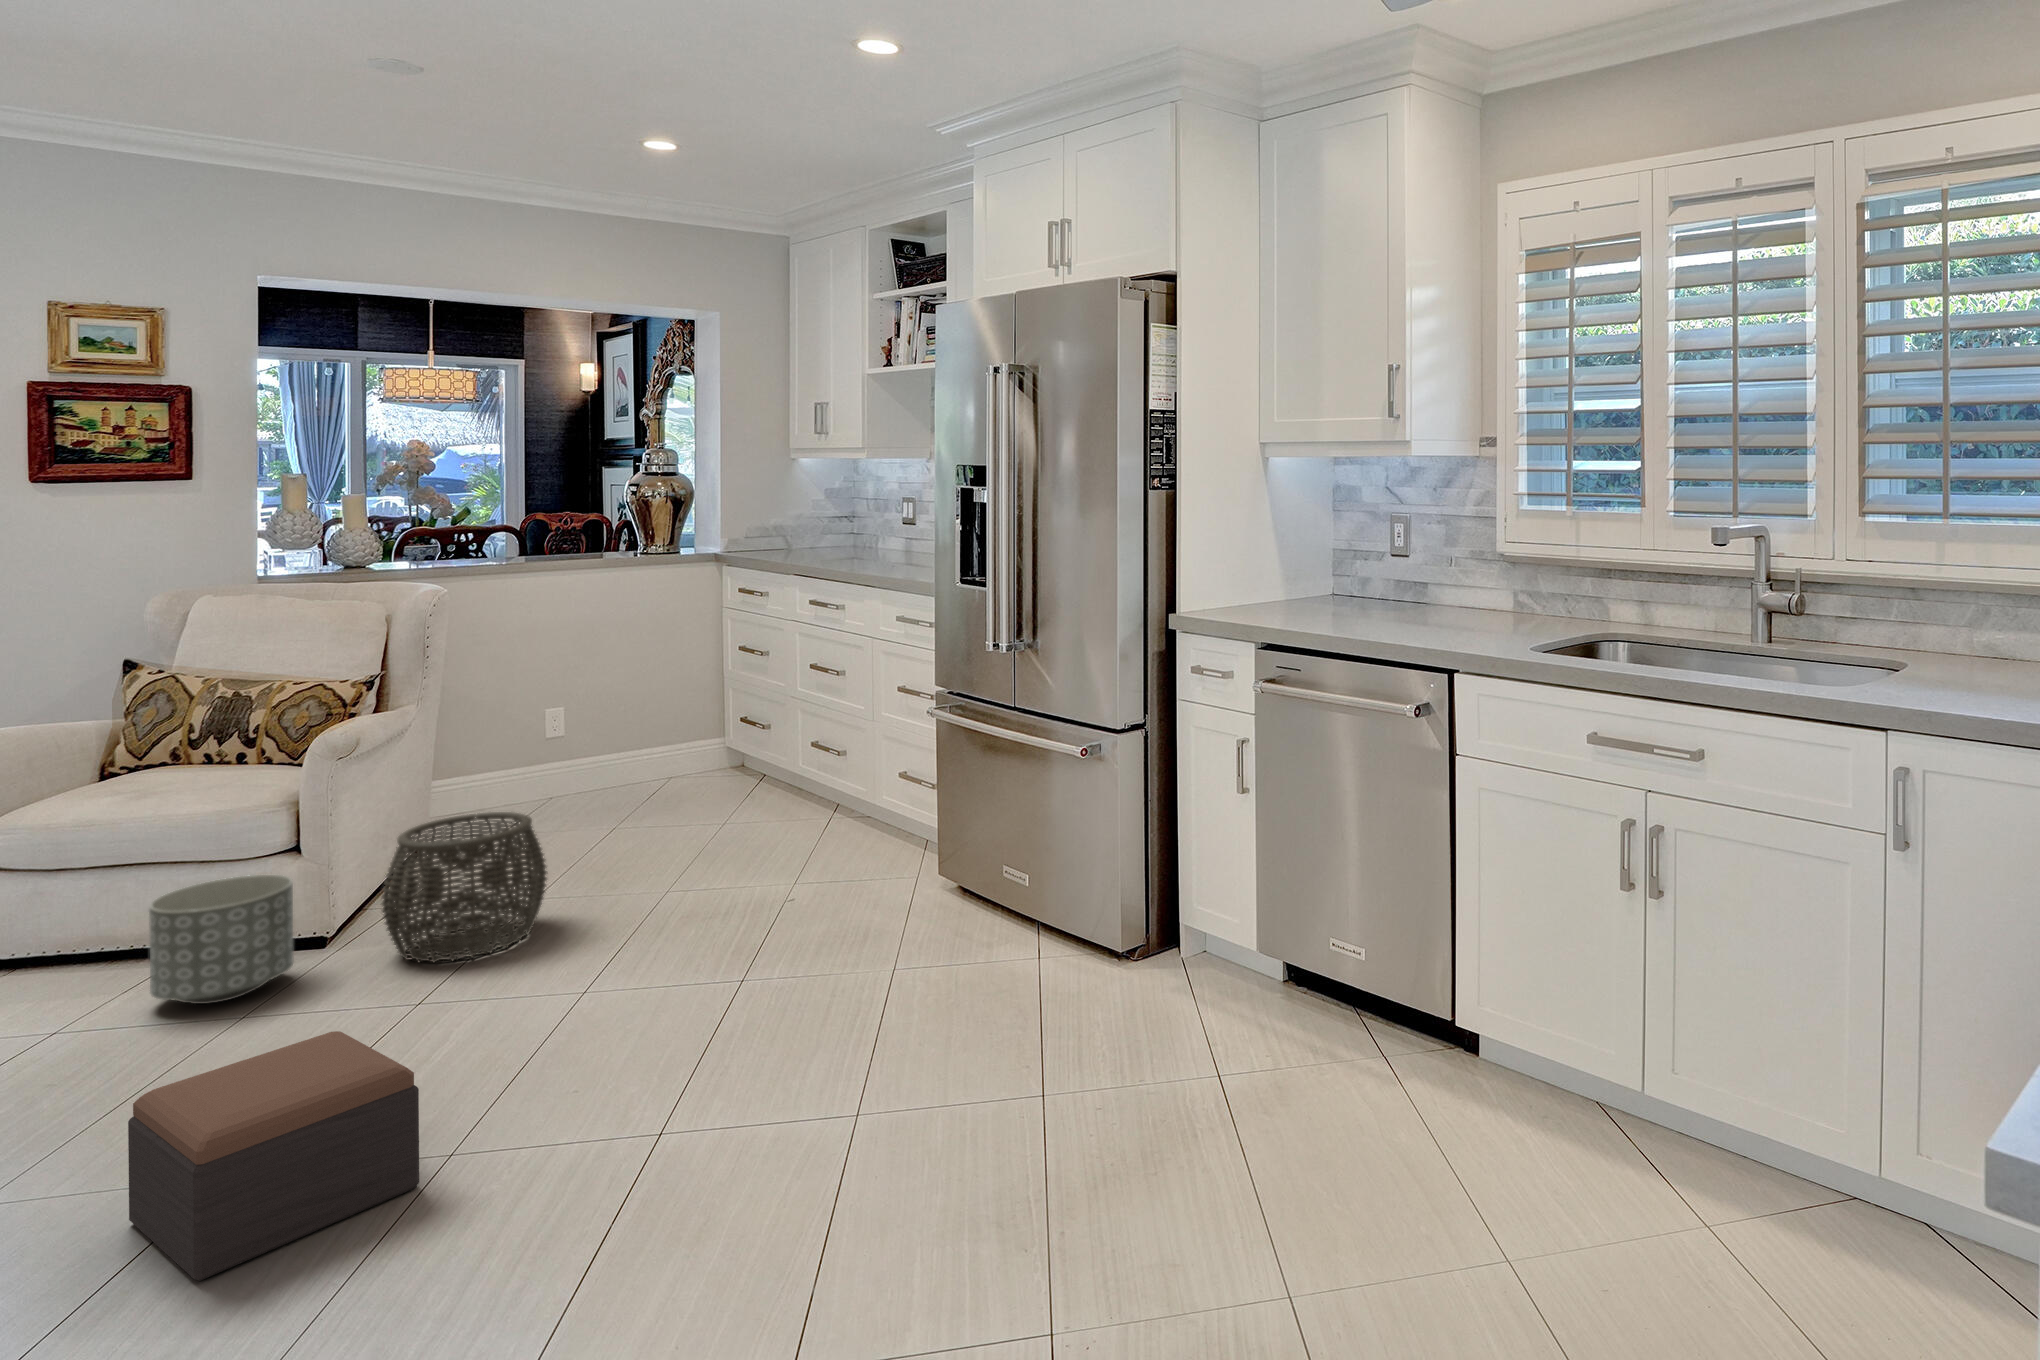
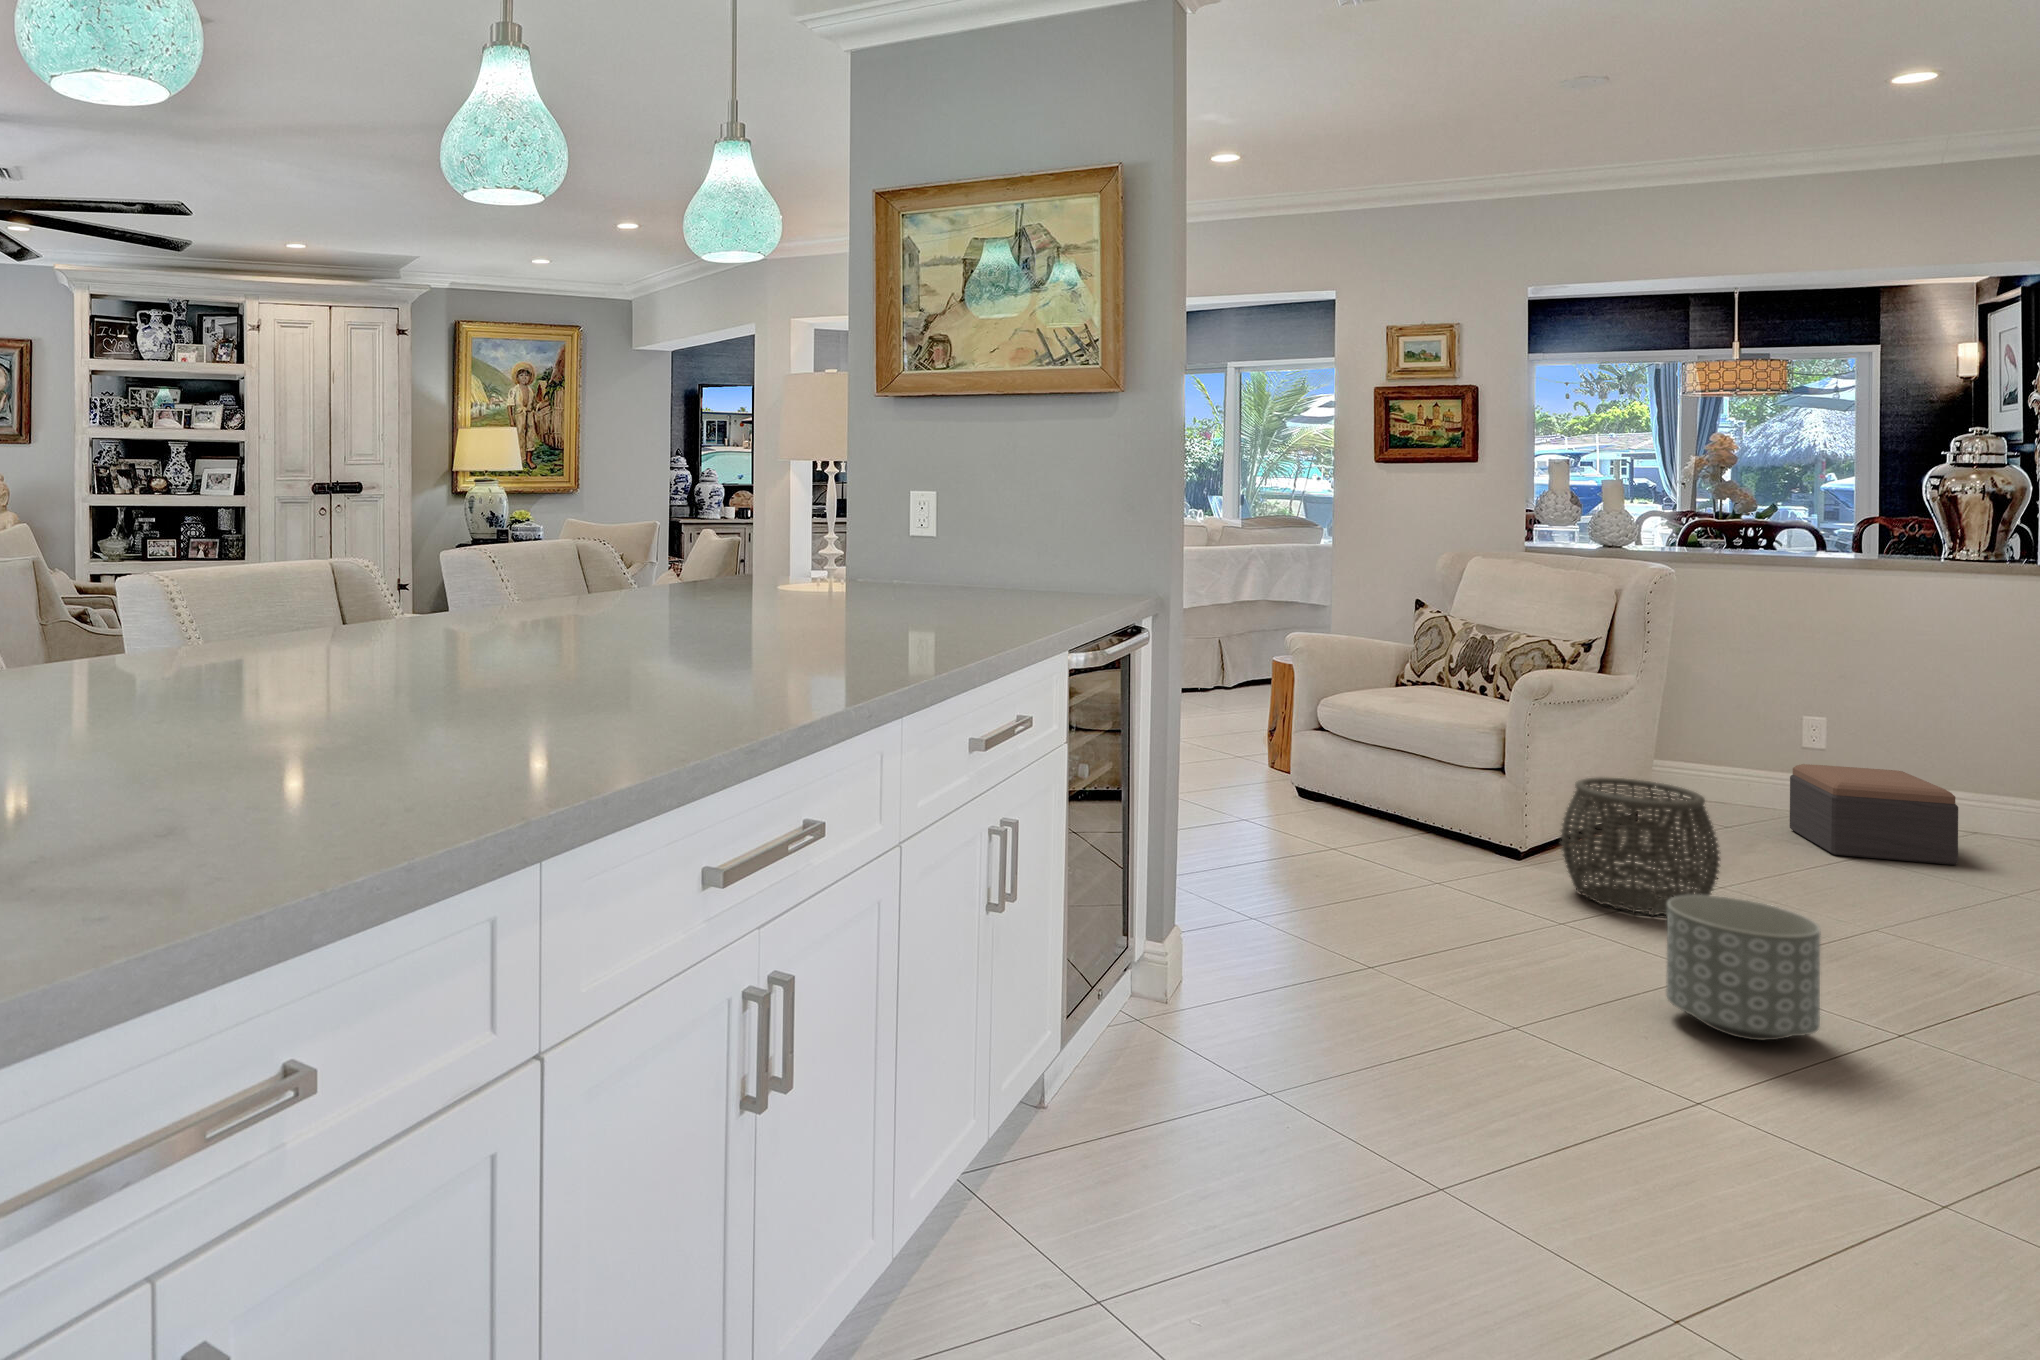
planter: present [149,875,293,1004] -> present [1666,895,1820,1040]
footstool: present [128,1031,419,1281] -> present [1790,764,1958,865]

